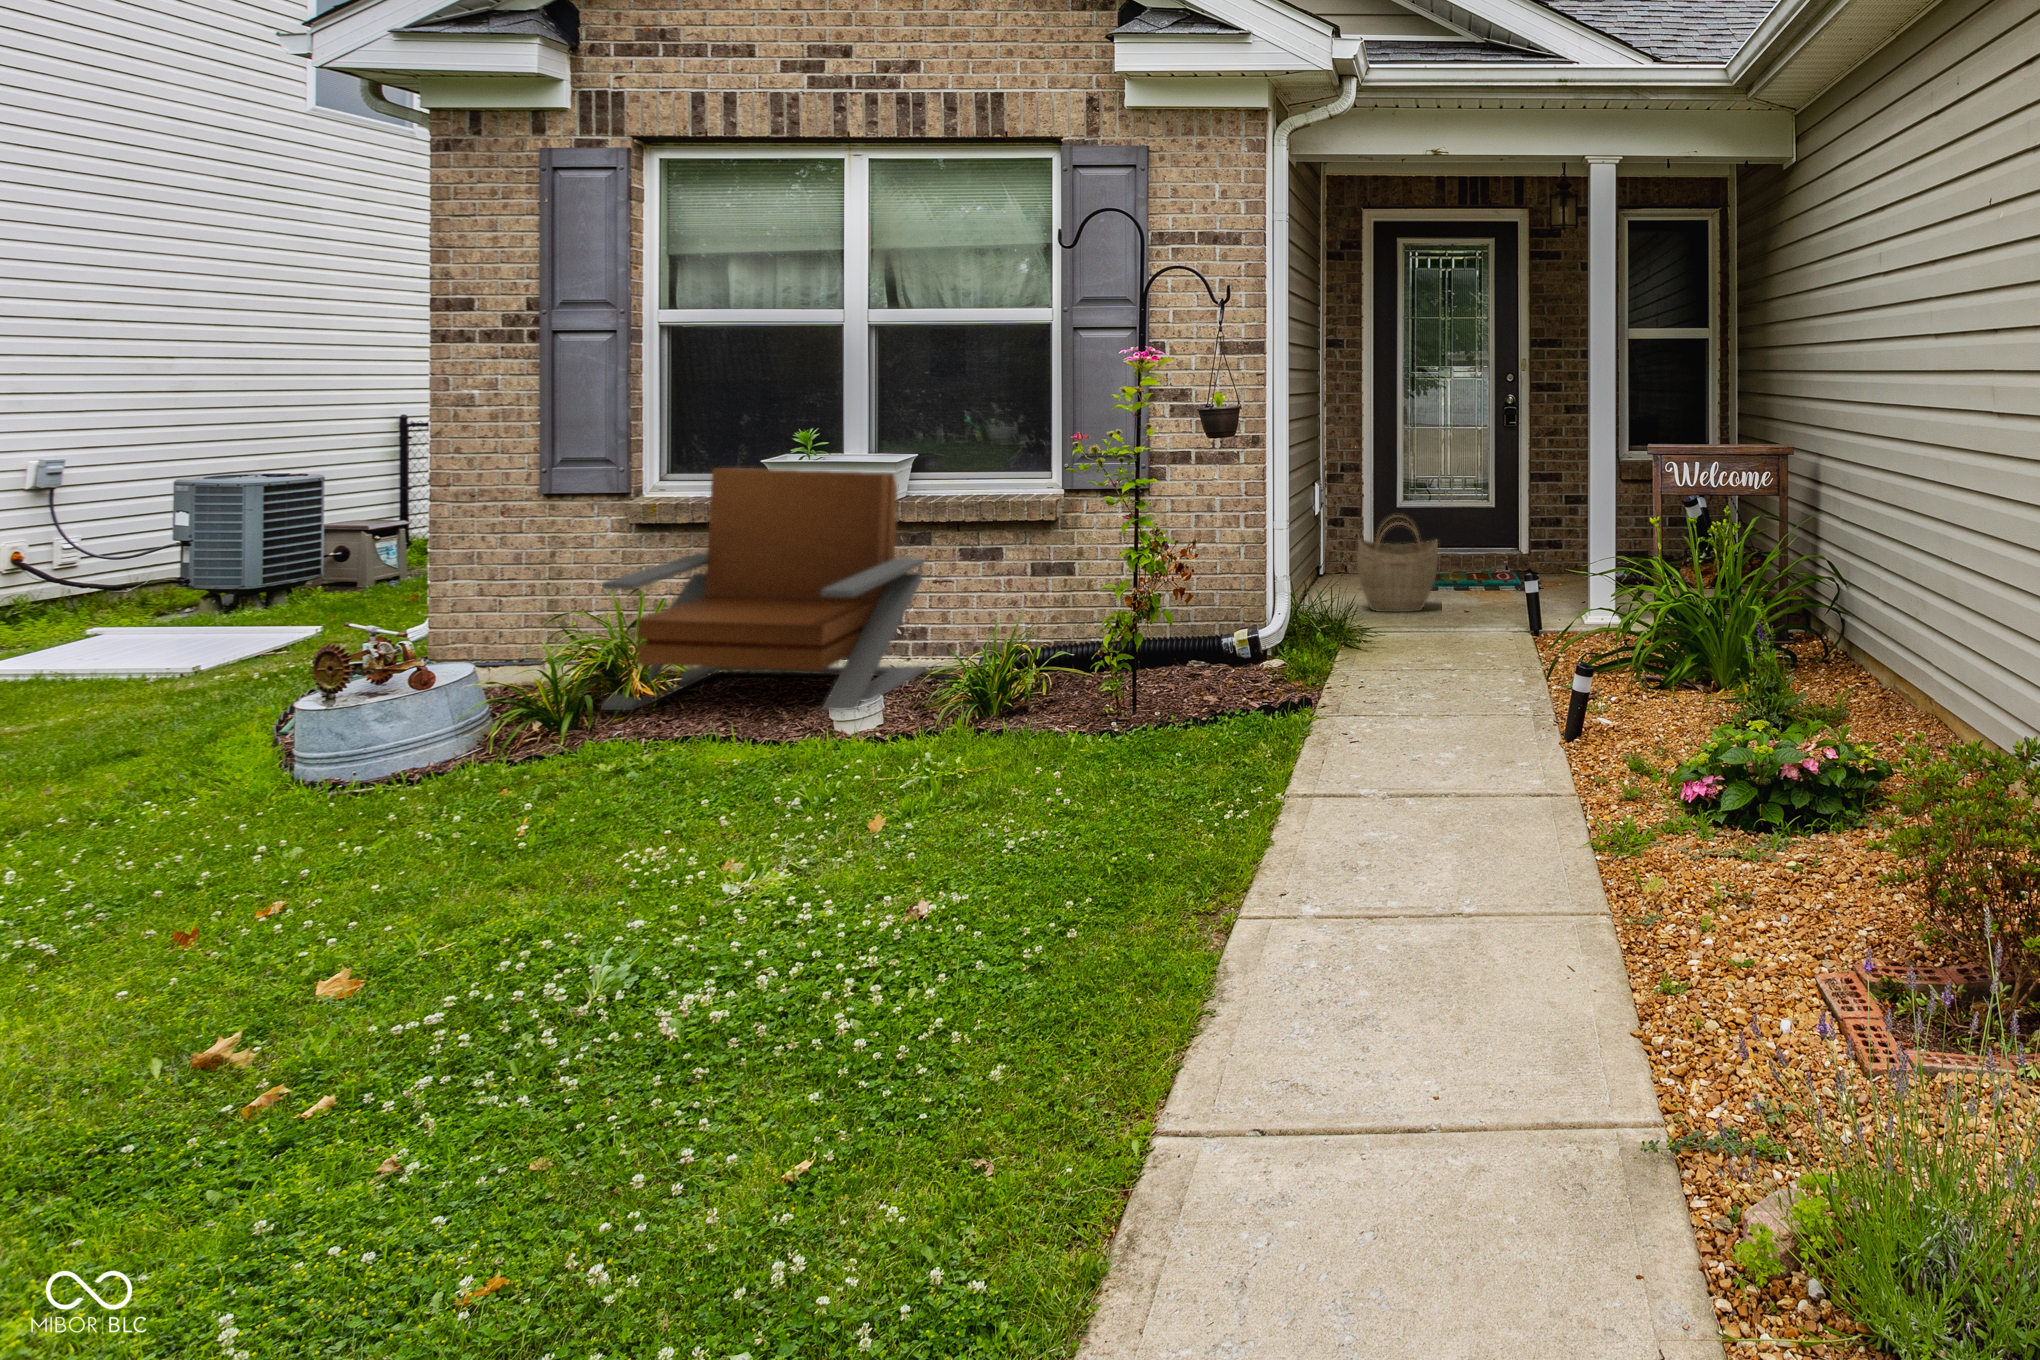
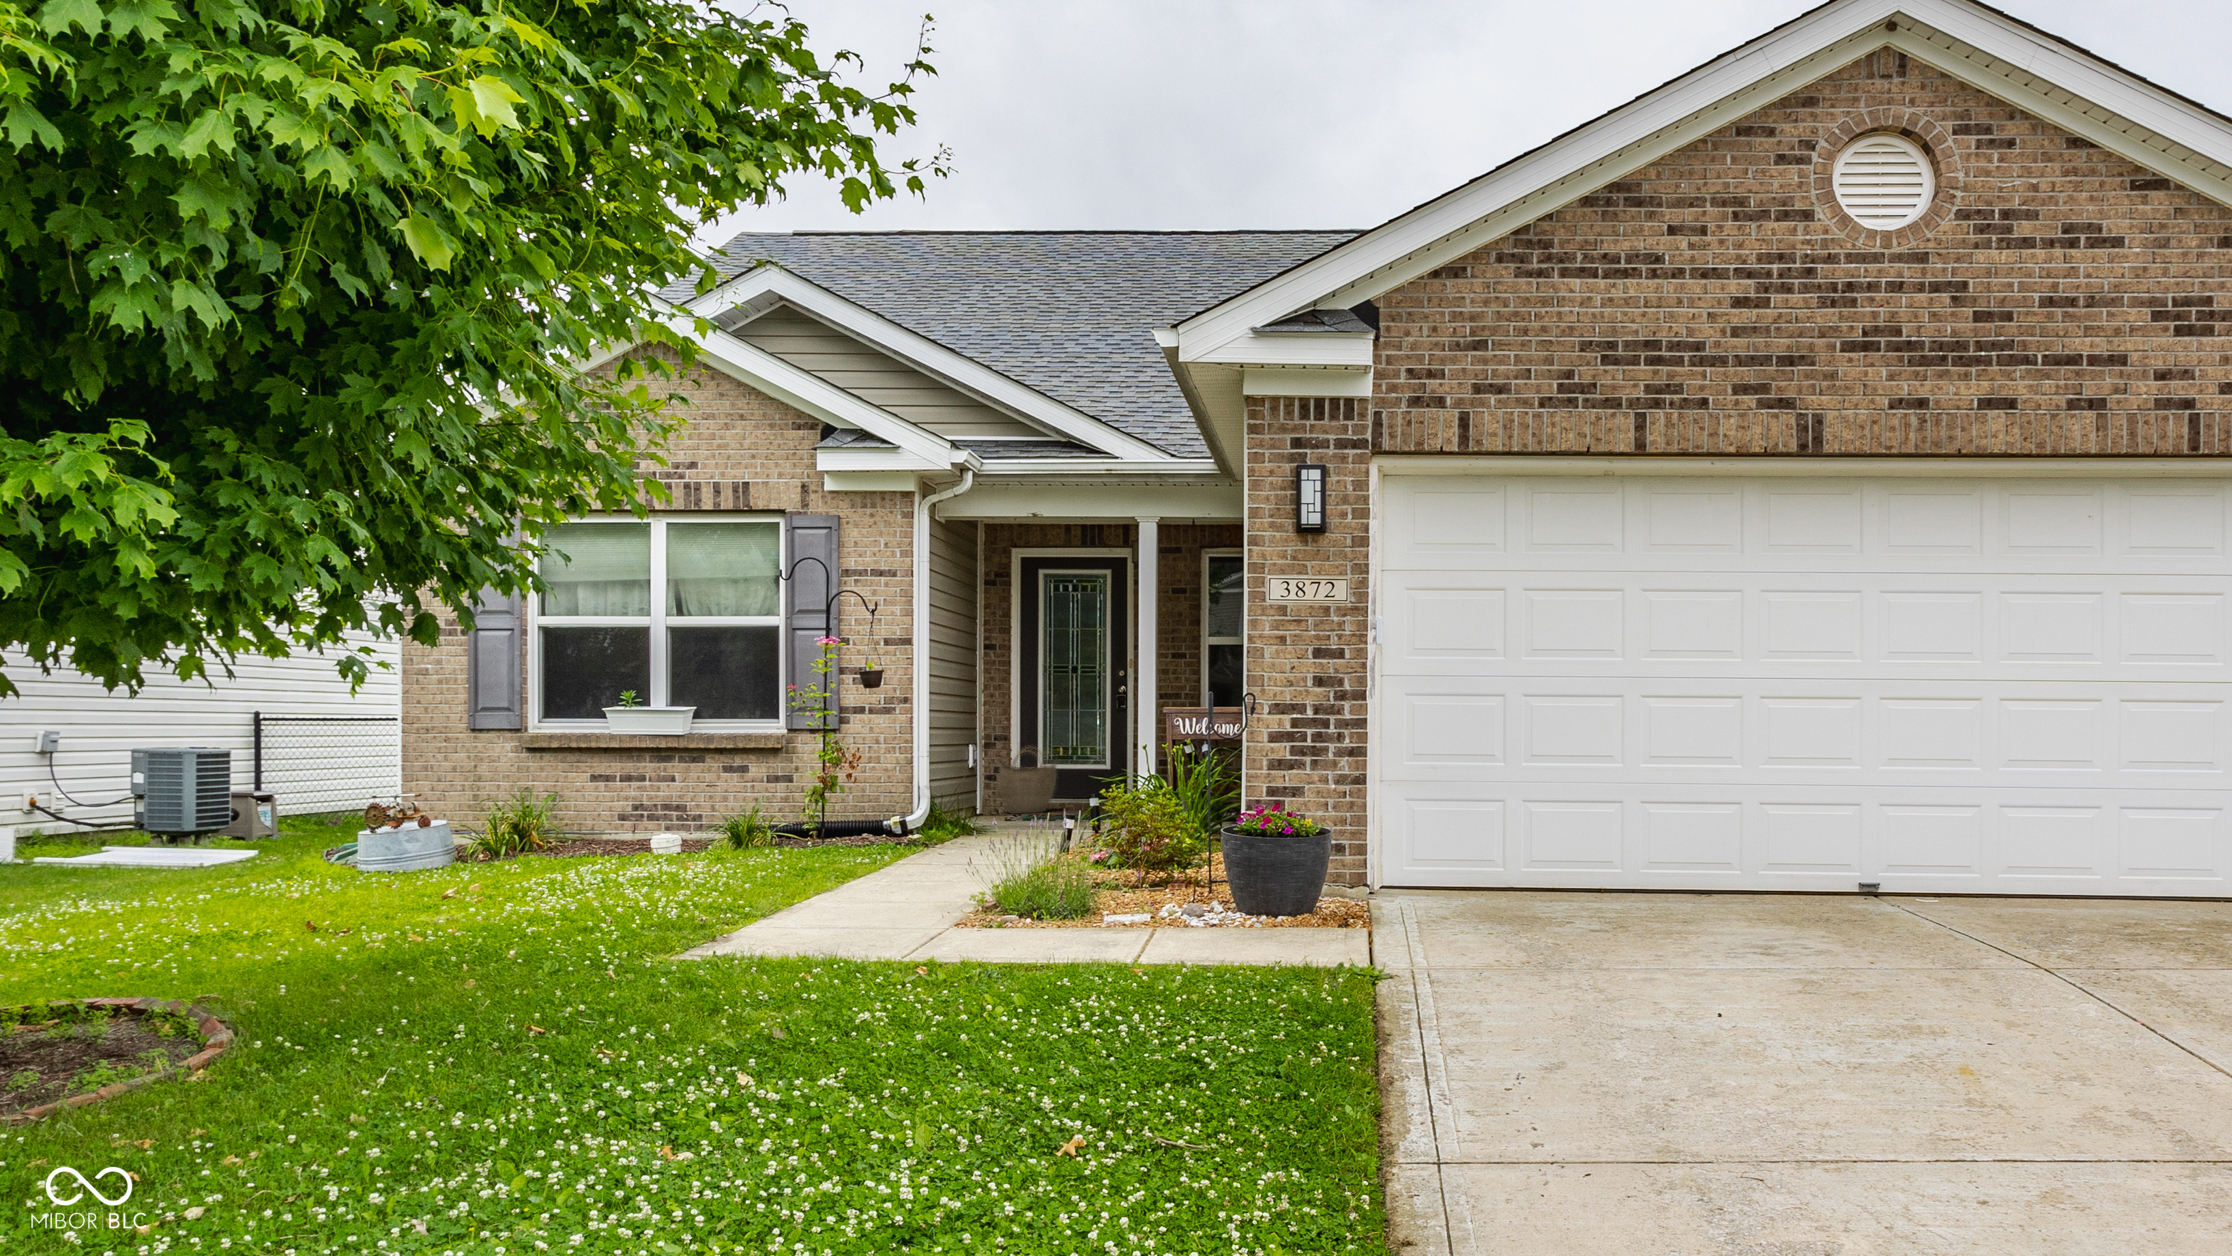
lounge chair: present [601,468,926,710] -> none [496,720,700,865]

